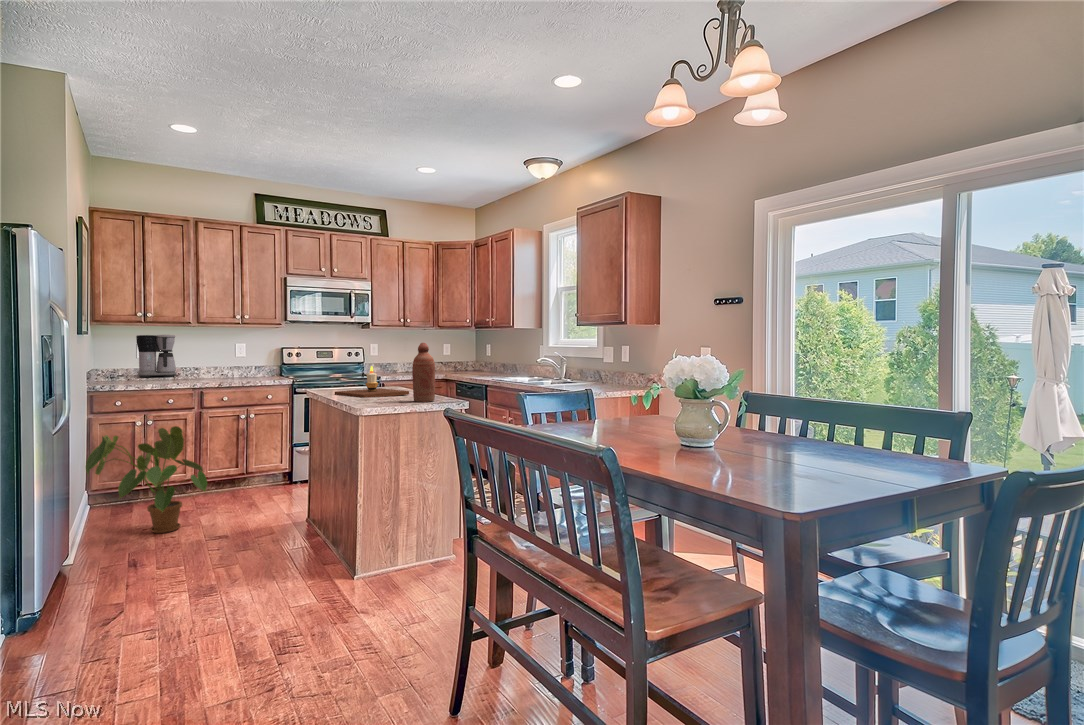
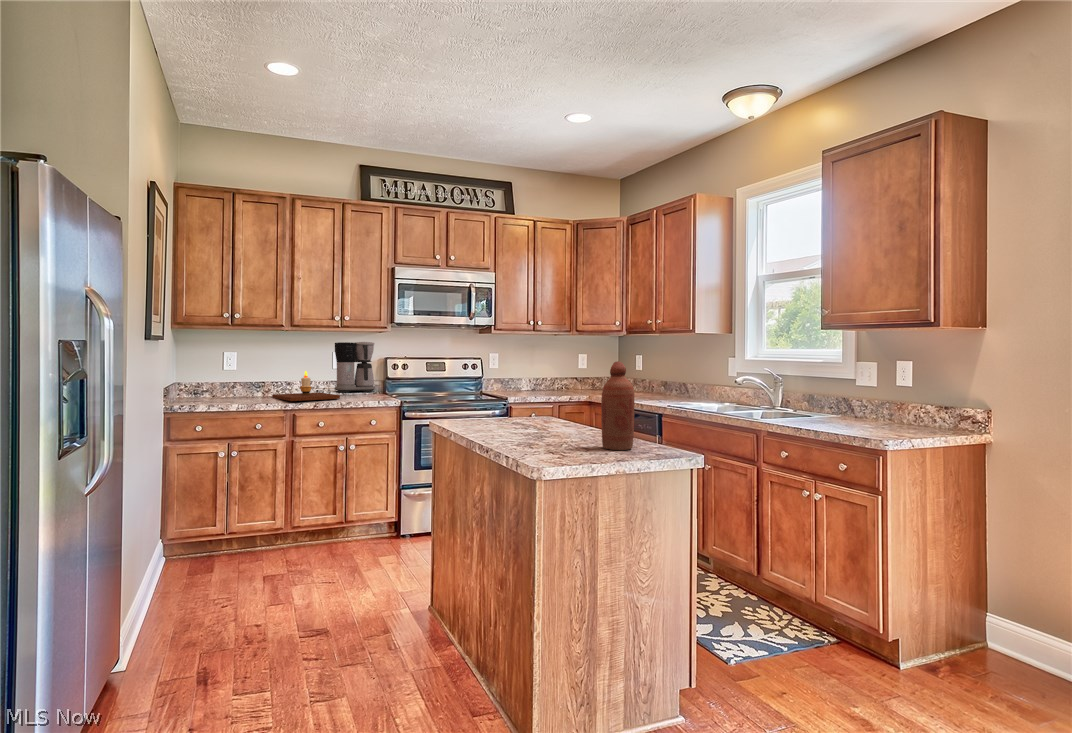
coffee maker: present [136,335,177,377] -> present [335,342,375,392]
candle: present [335,366,409,398] -> present [272,371,340,401]
house plant: present [86,426,207,533] -> none [161,465,308,607]

